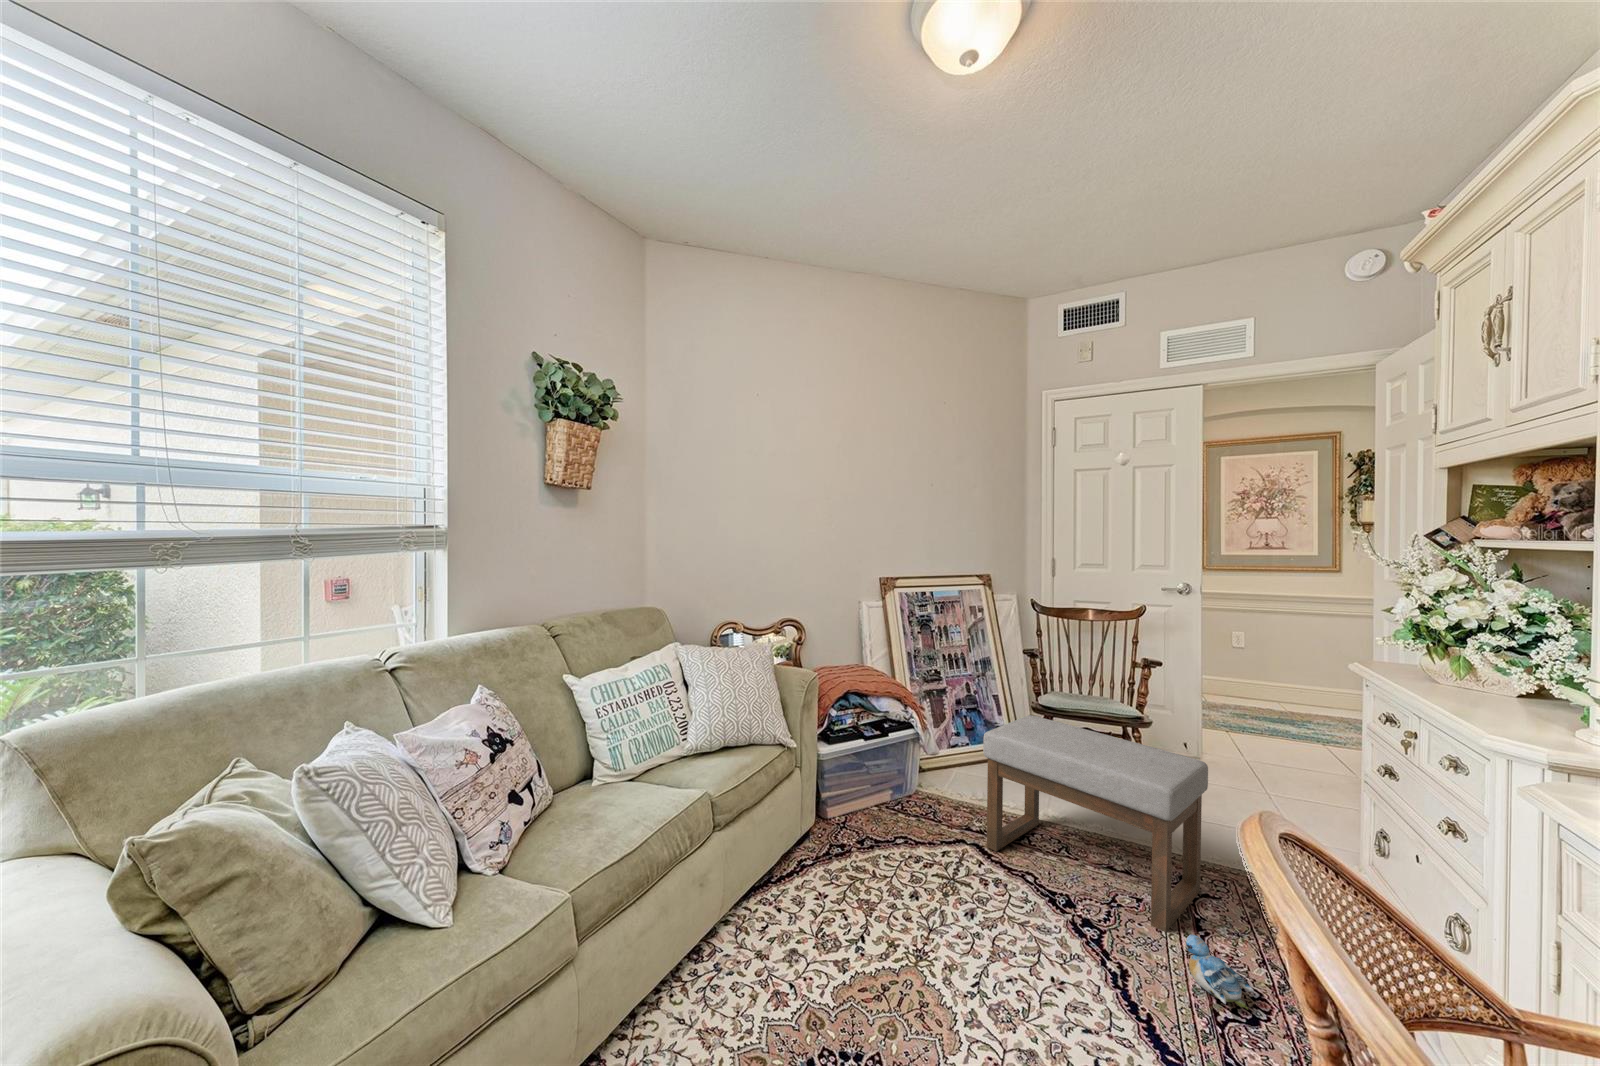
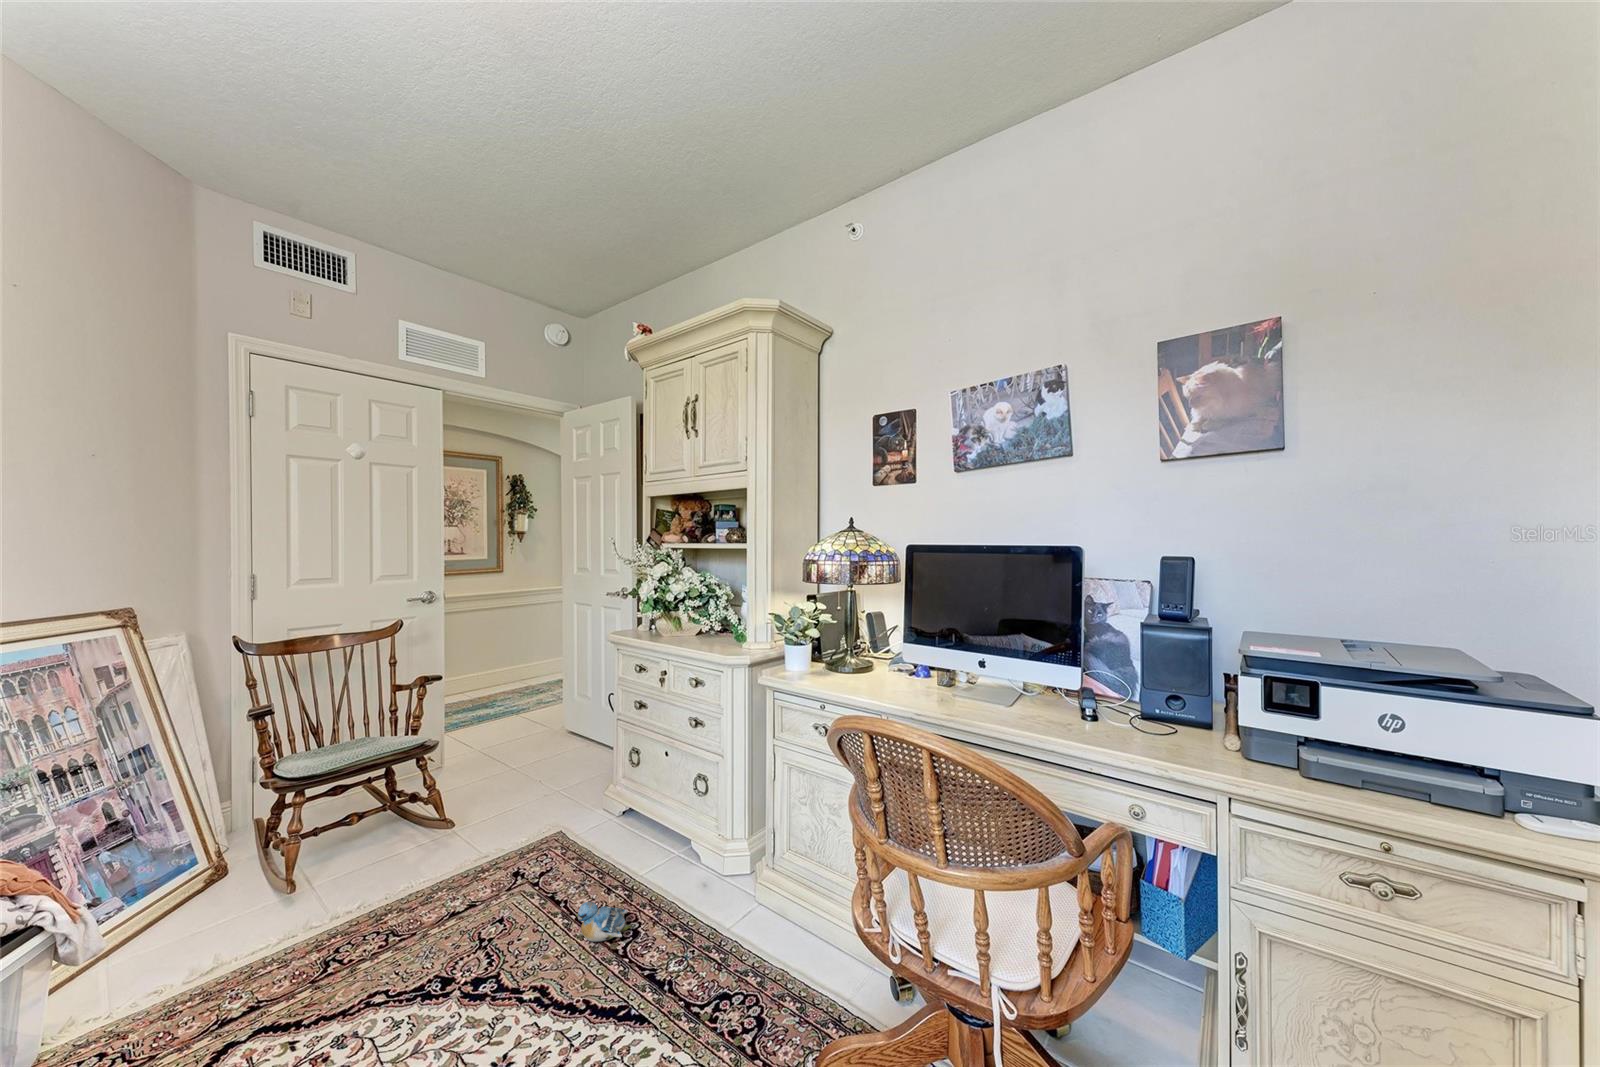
ottoman: present [983,715,1208,932] -> none [273,756,546,1018]

